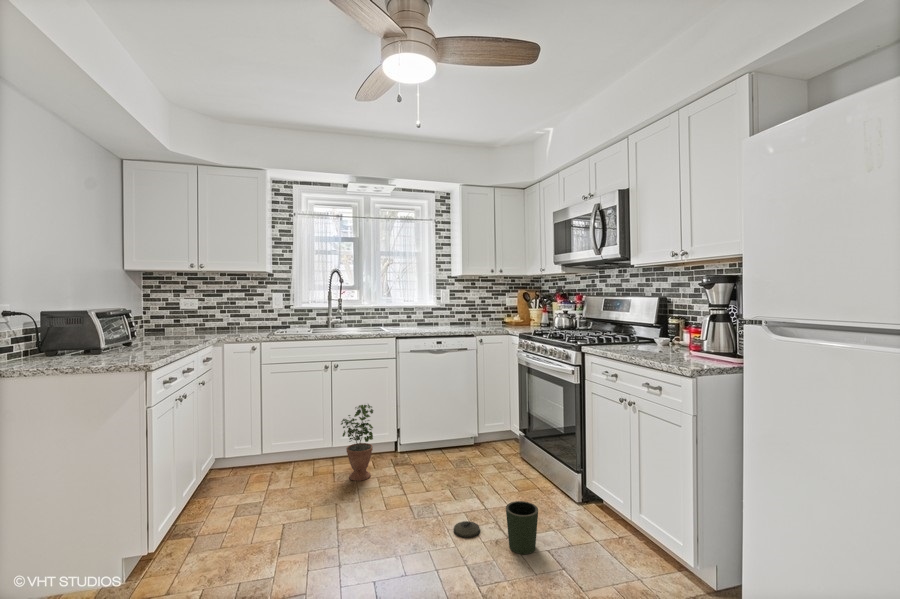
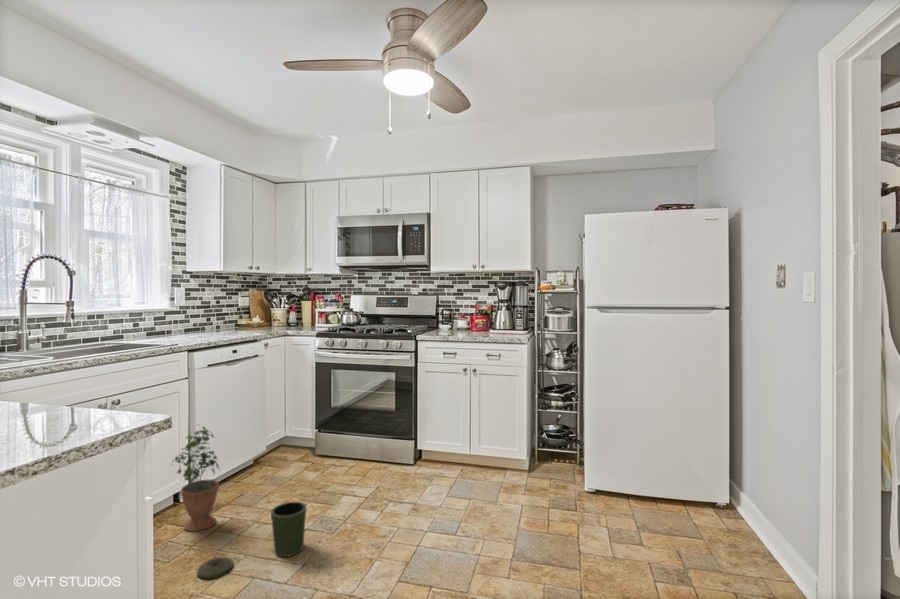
trash can: present [454,501,538,554] -> present [197,502,306,579]

